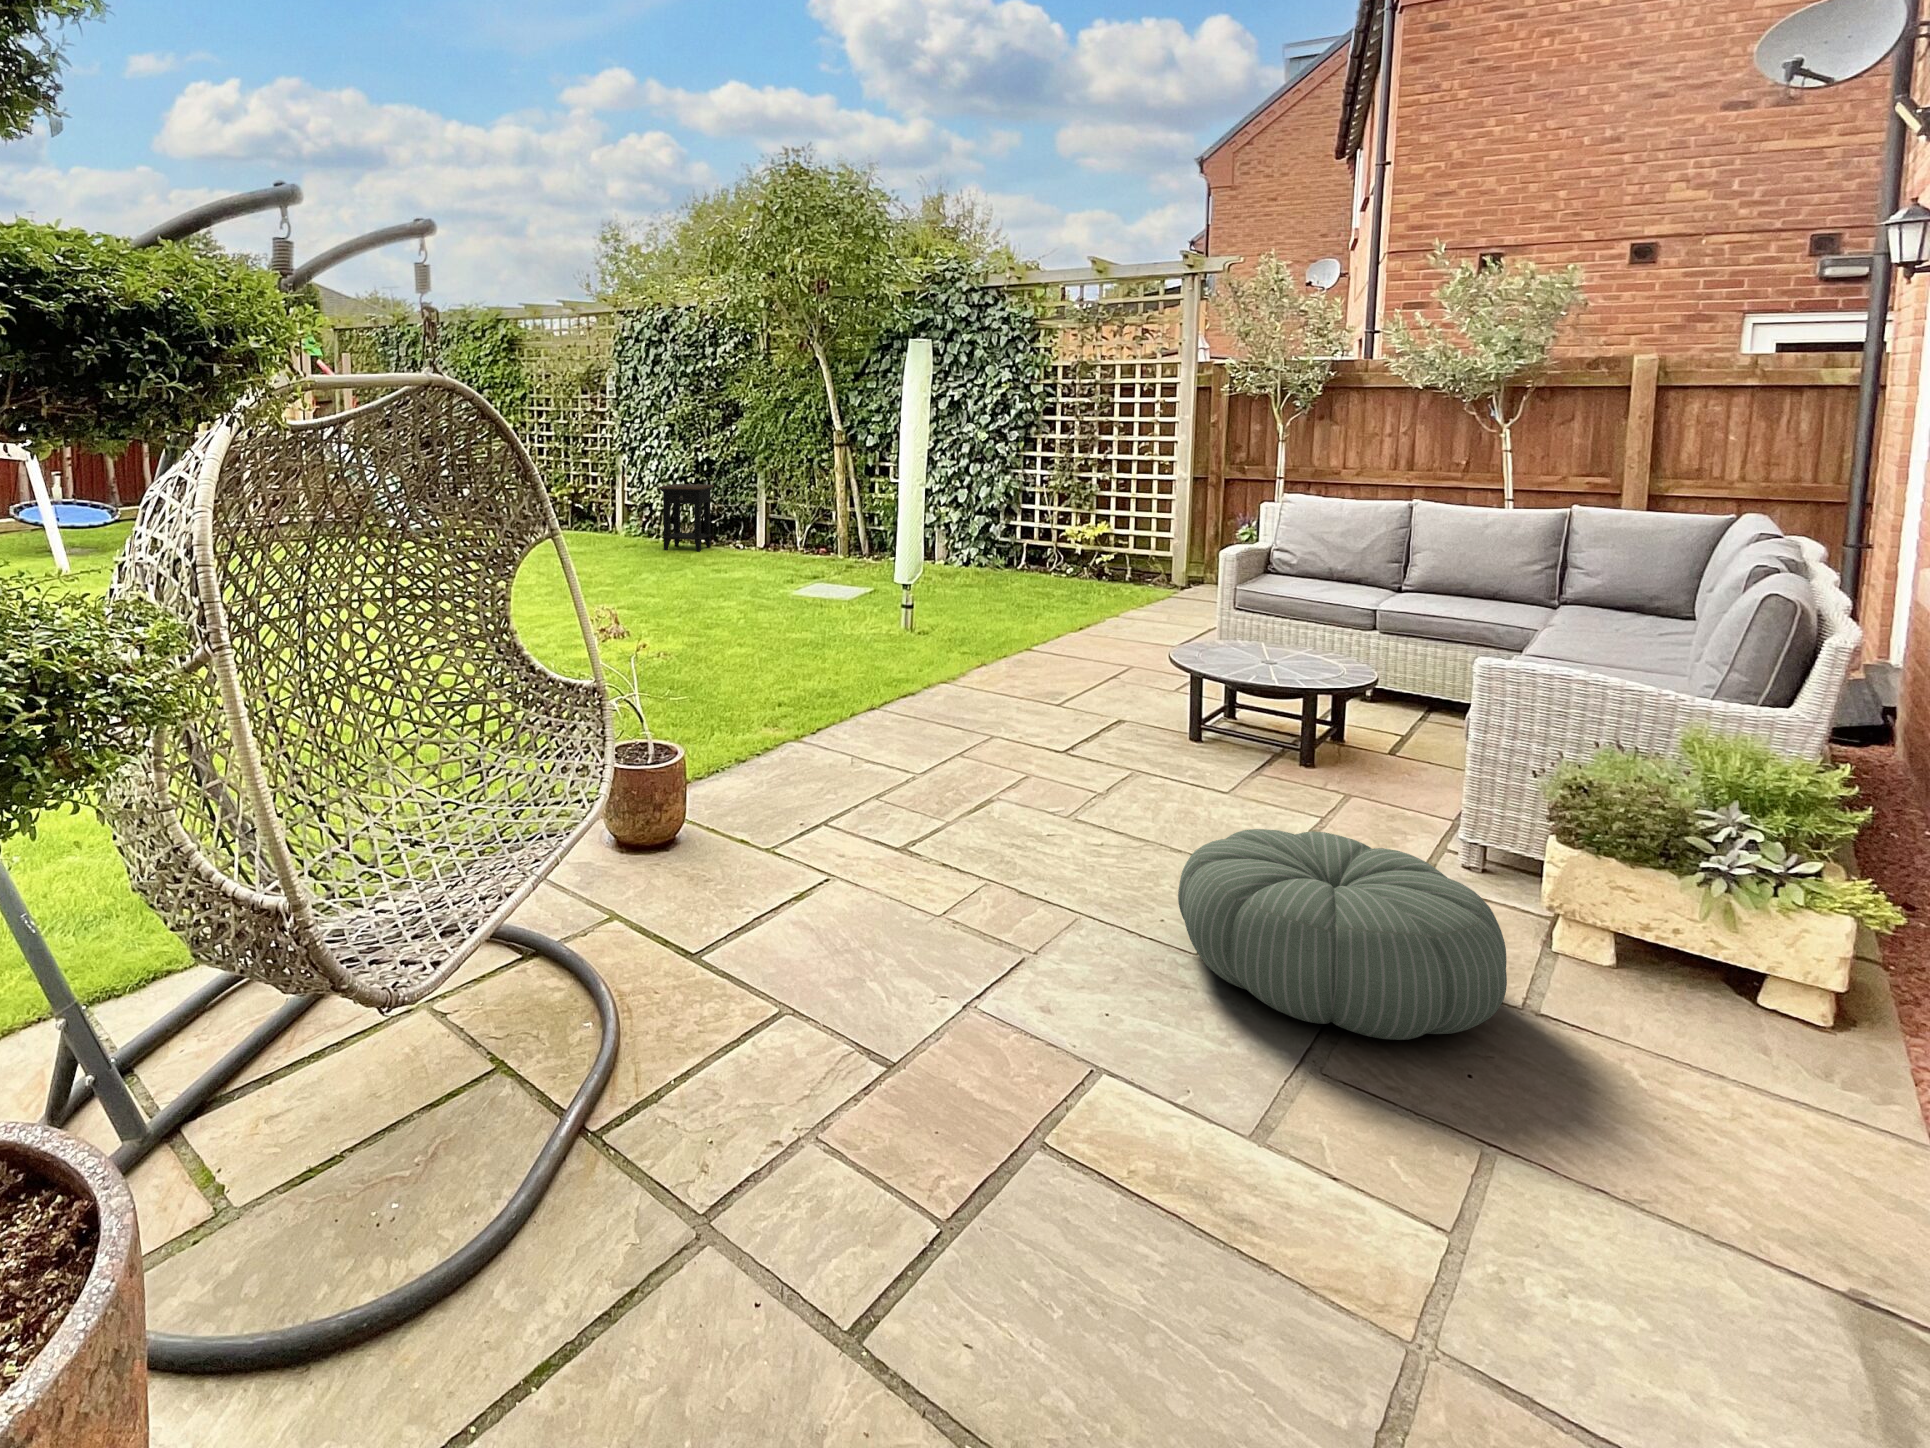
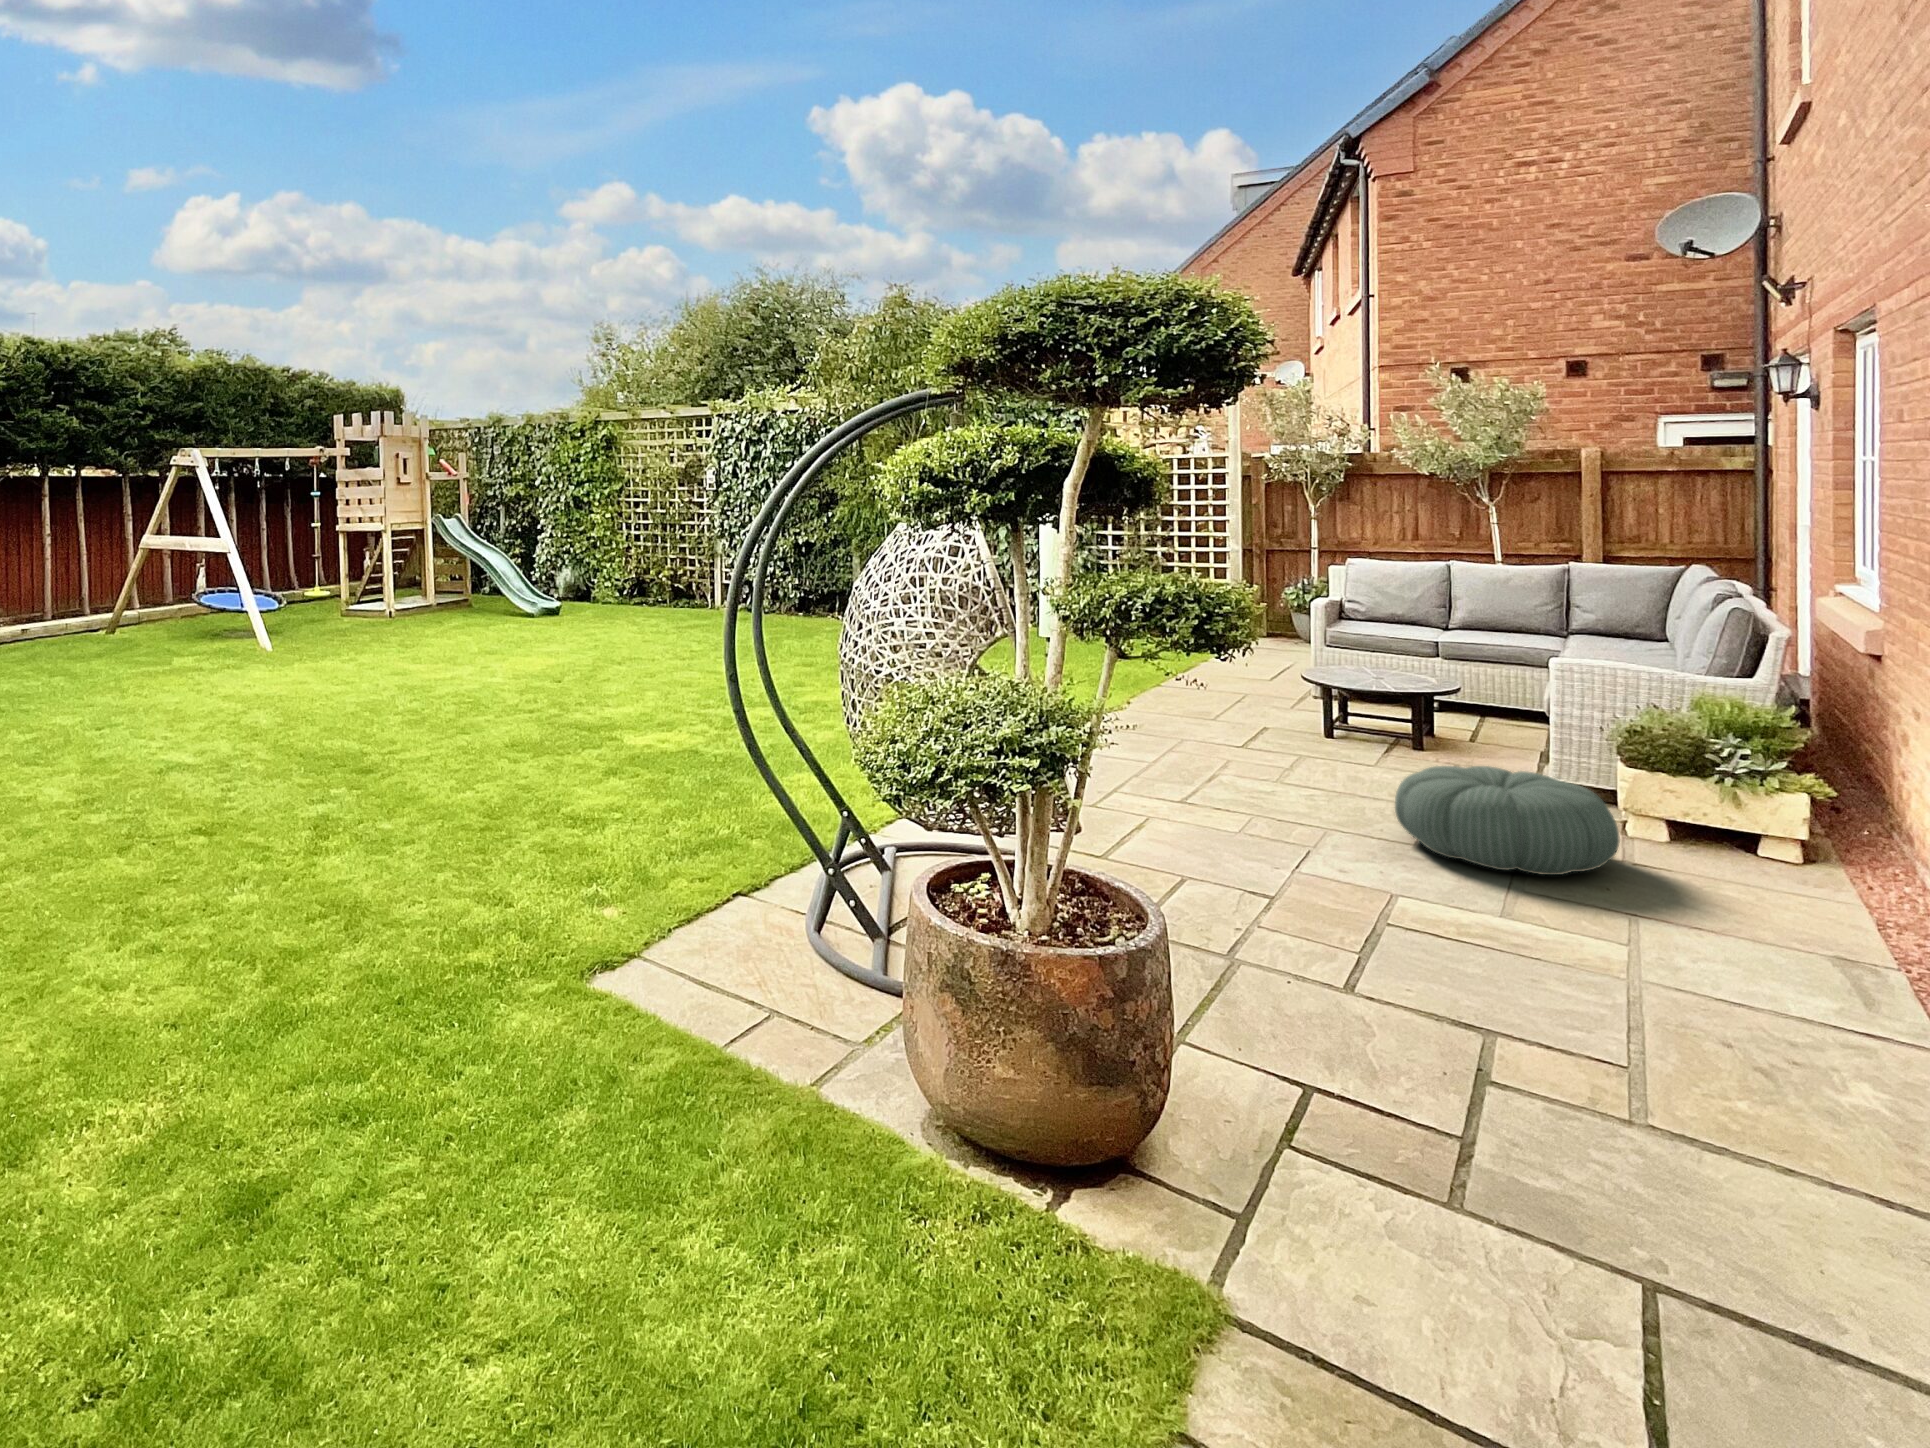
side table: present [658,484,714,551] -> none [767,565,814,623]

